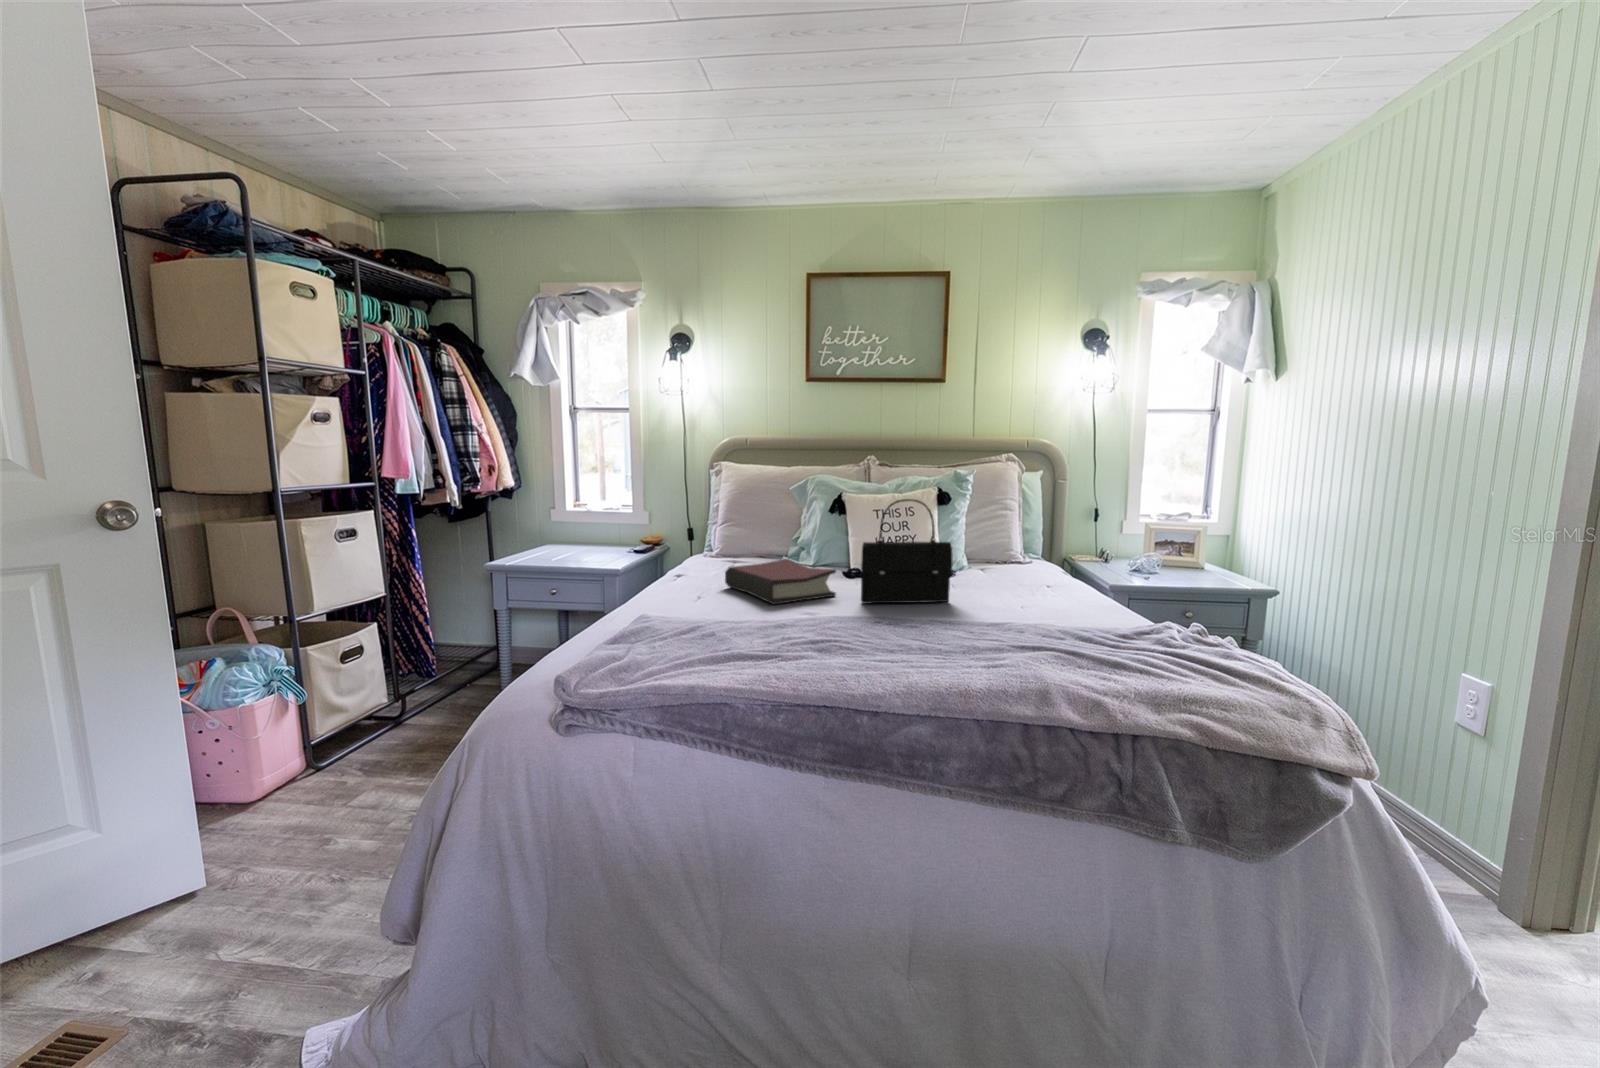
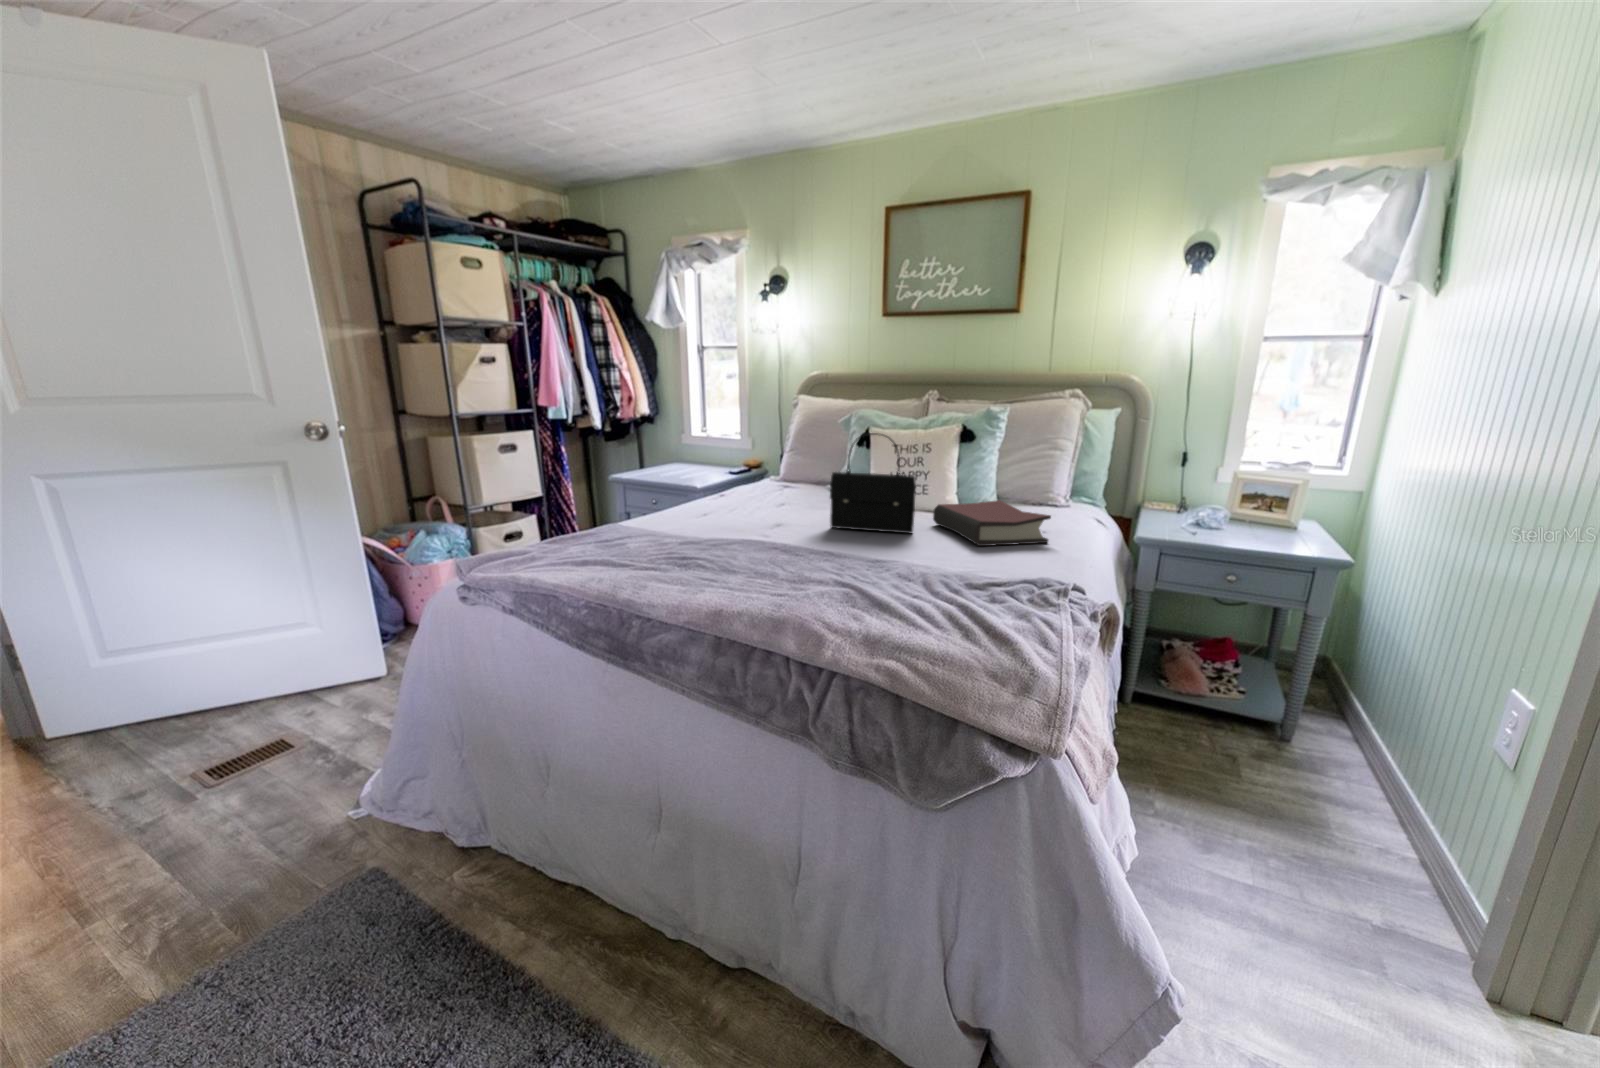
hardback book: present [725,559,836,604] -> present [933,500,1051,546]

